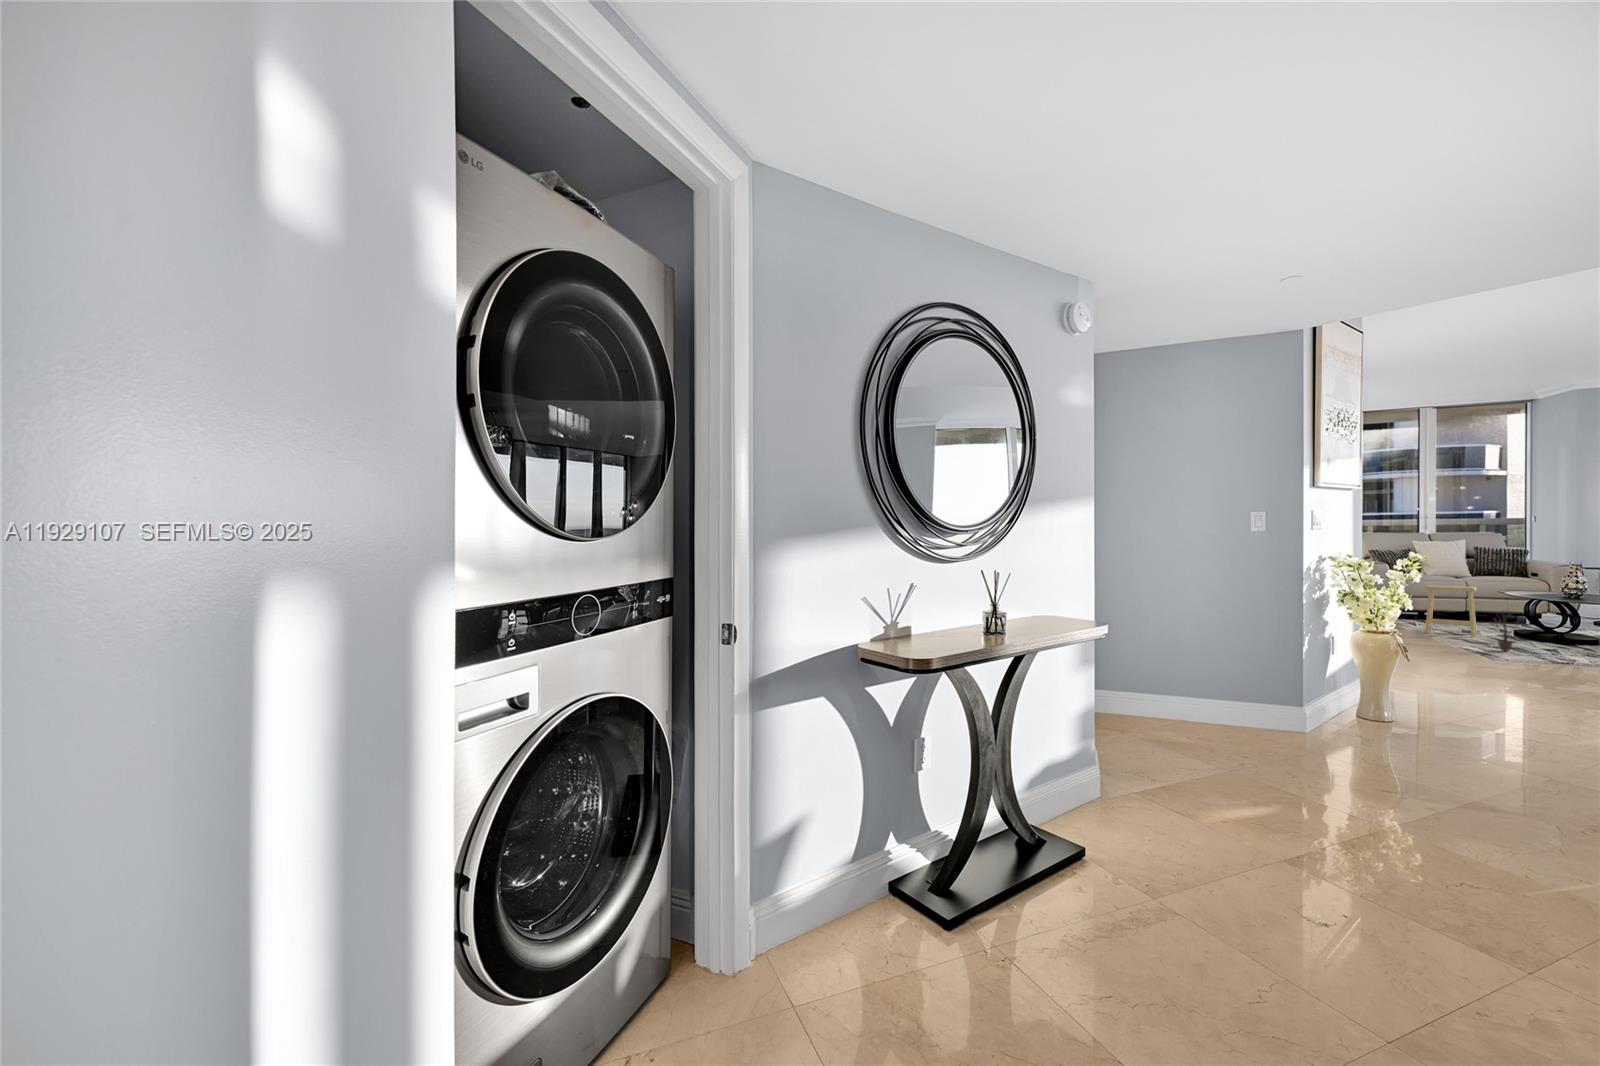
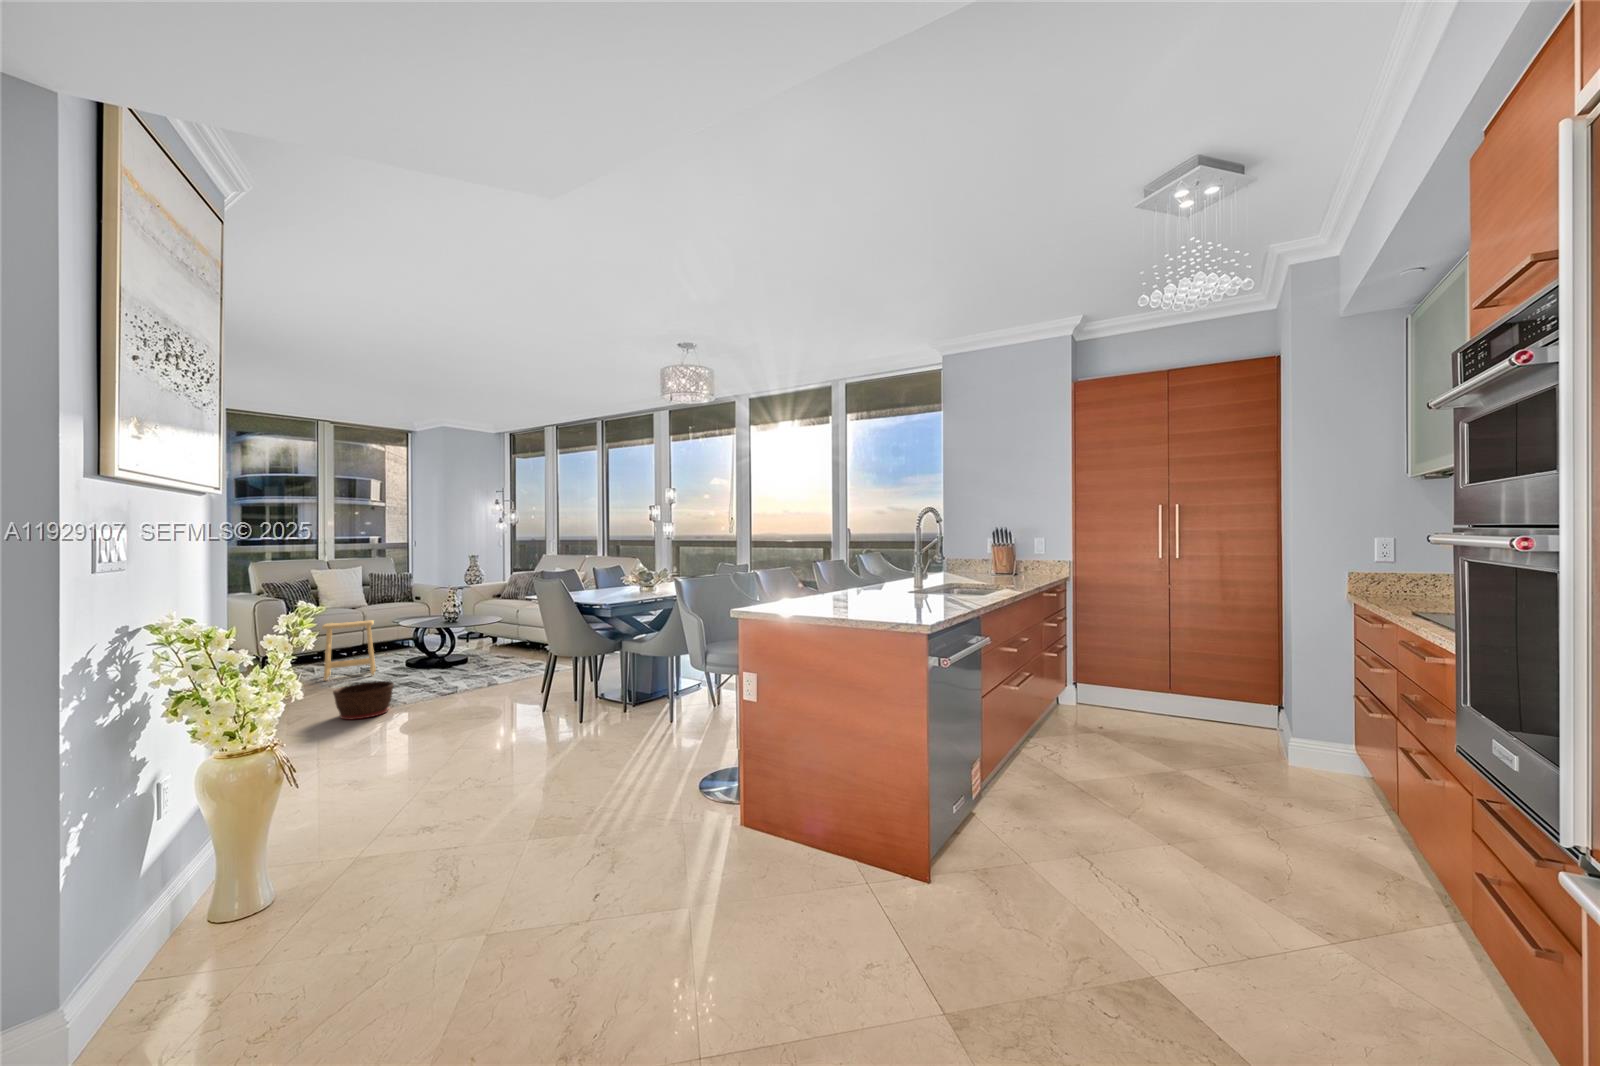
decorative plant: present [1491,612,1519,651] -> none [382,645,420,689]
basket: none [1433,634,1491,663] -> present [333,681,394,720]

